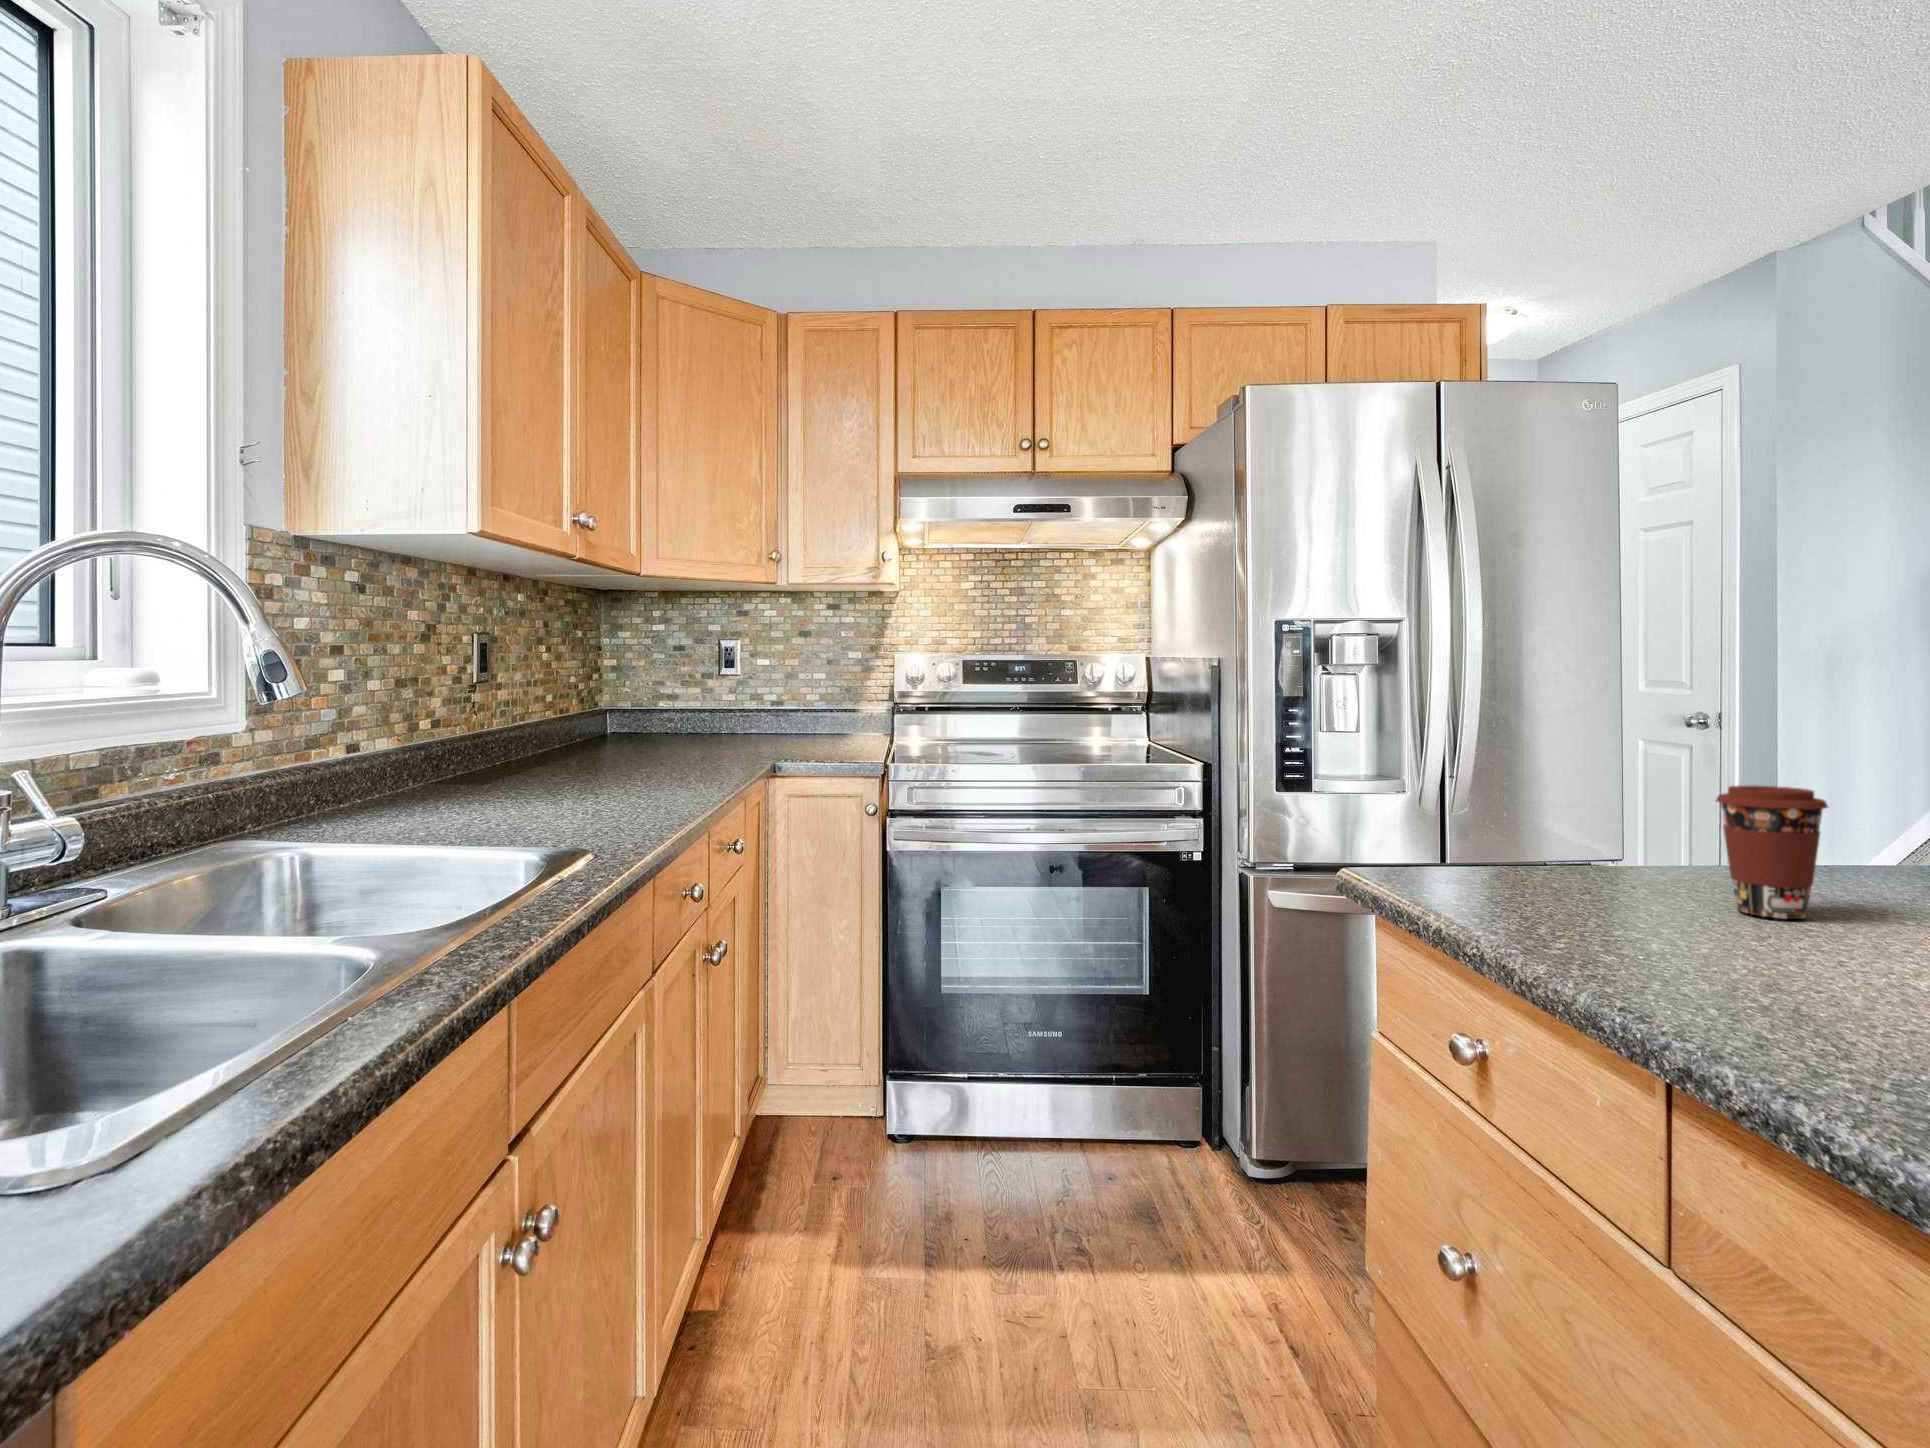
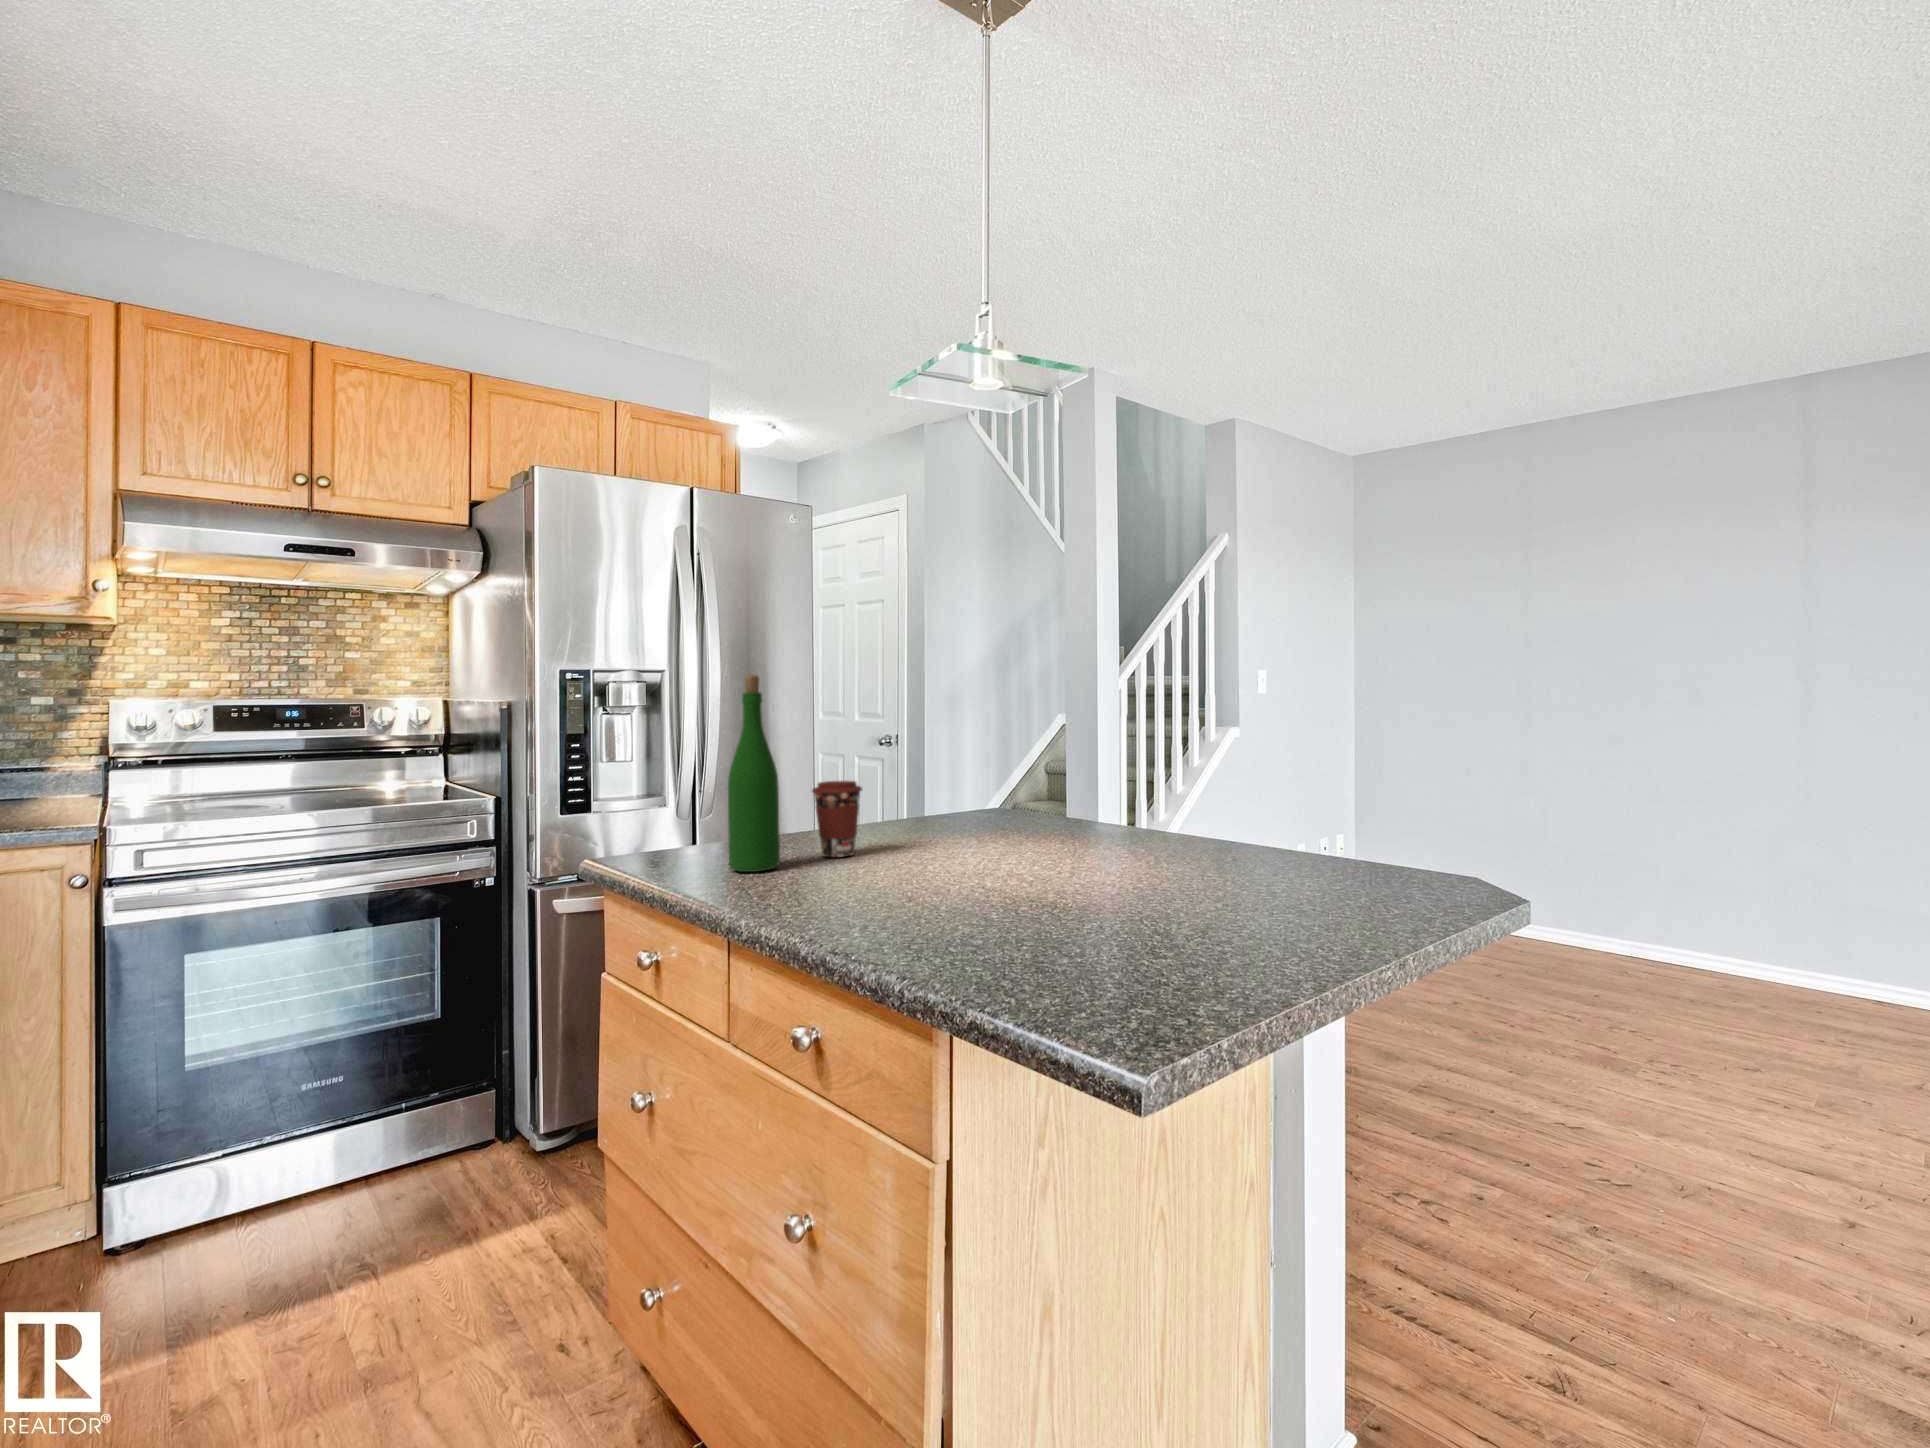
wine bottle: none [1569,605,1662,923] -> present [728,675,780,872]

